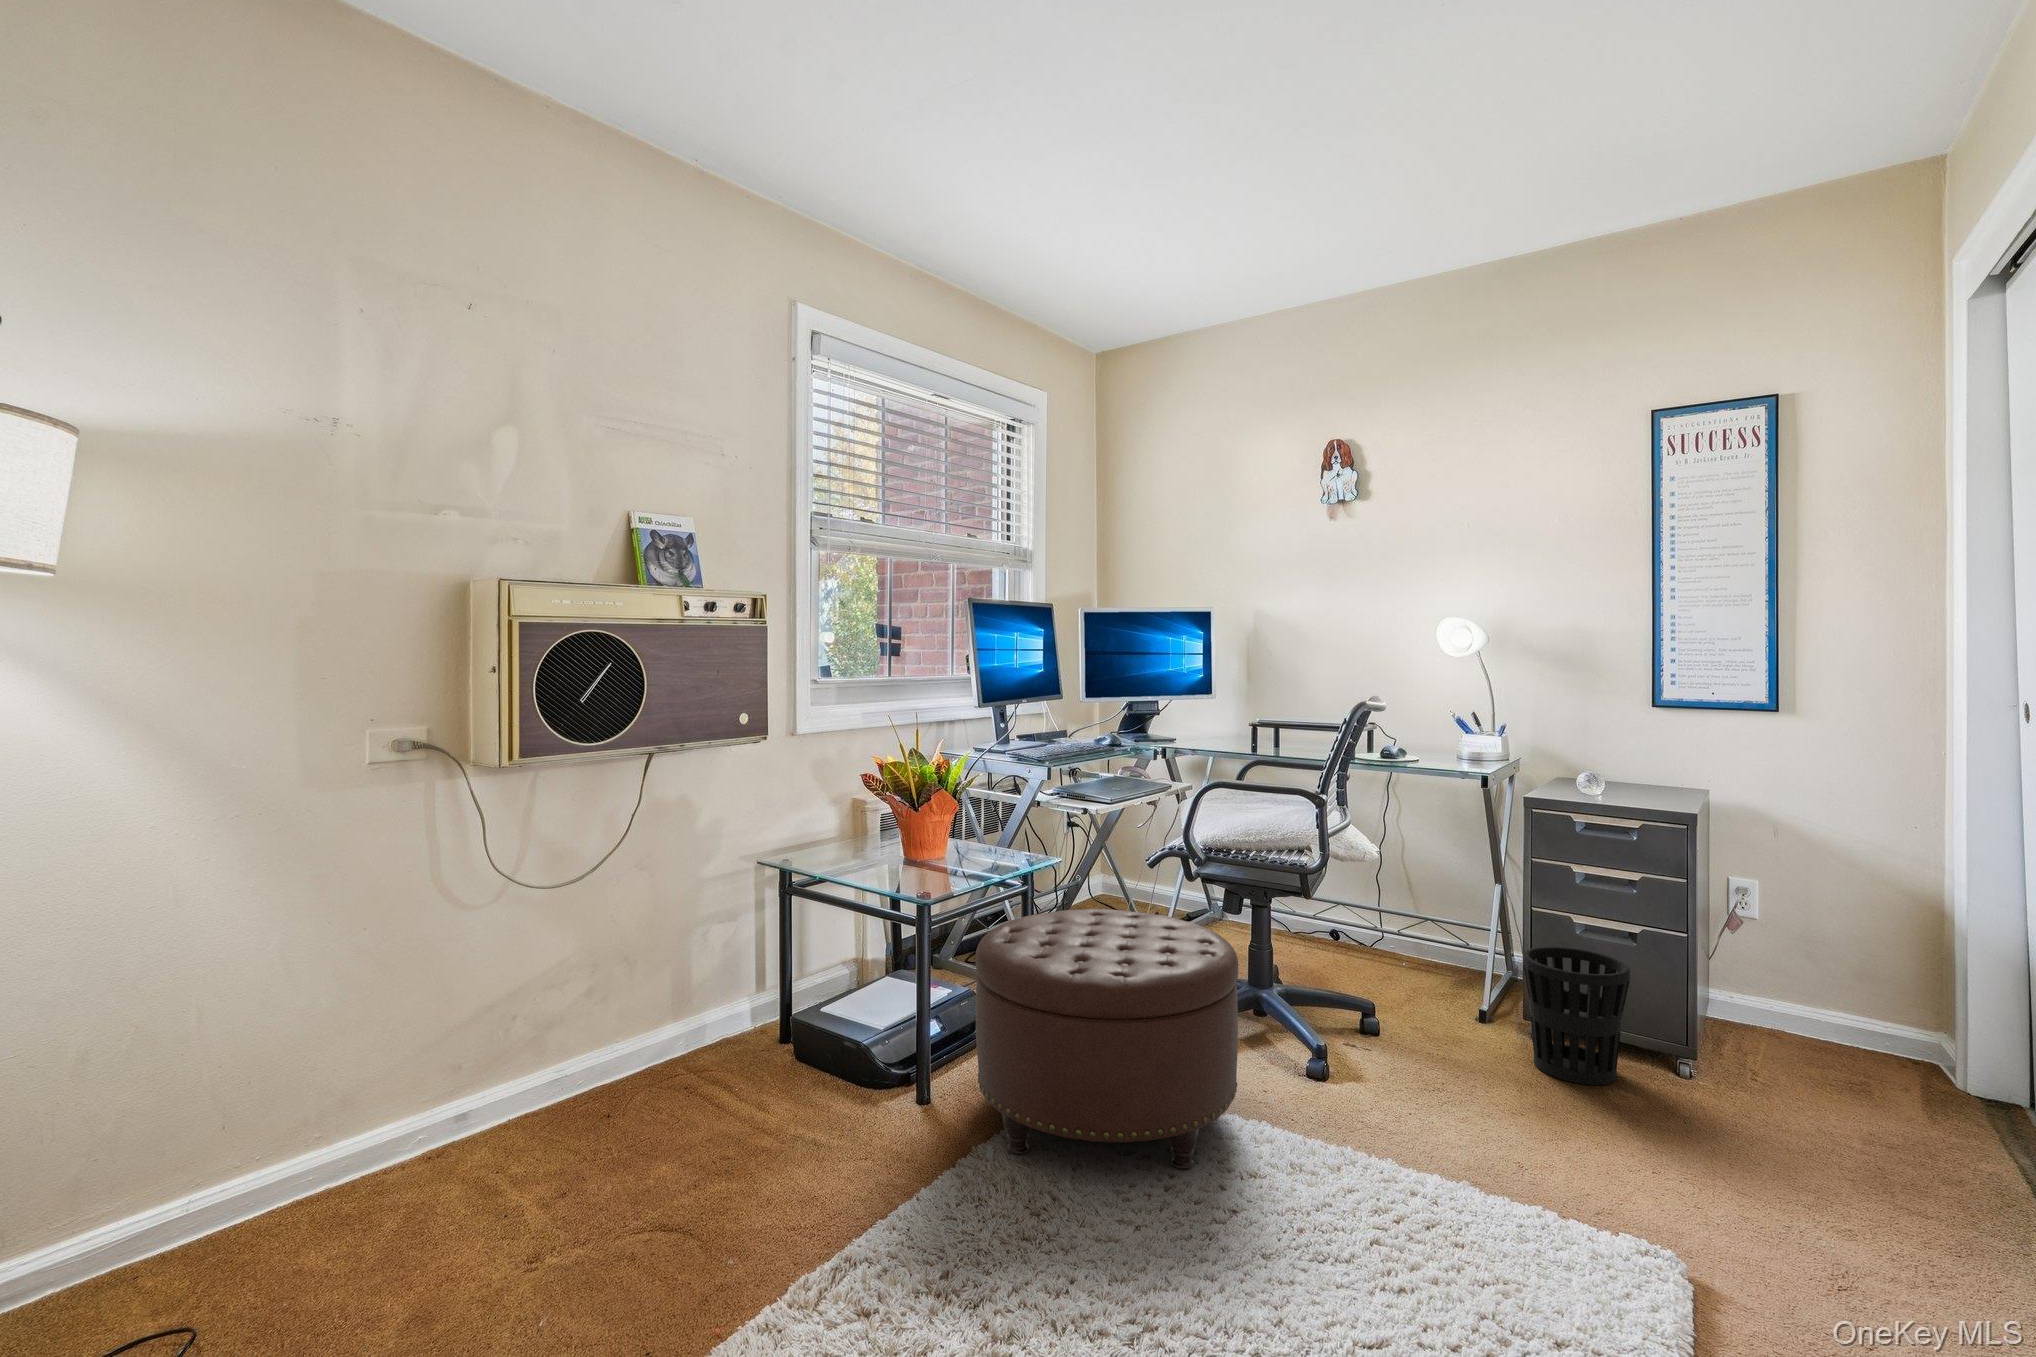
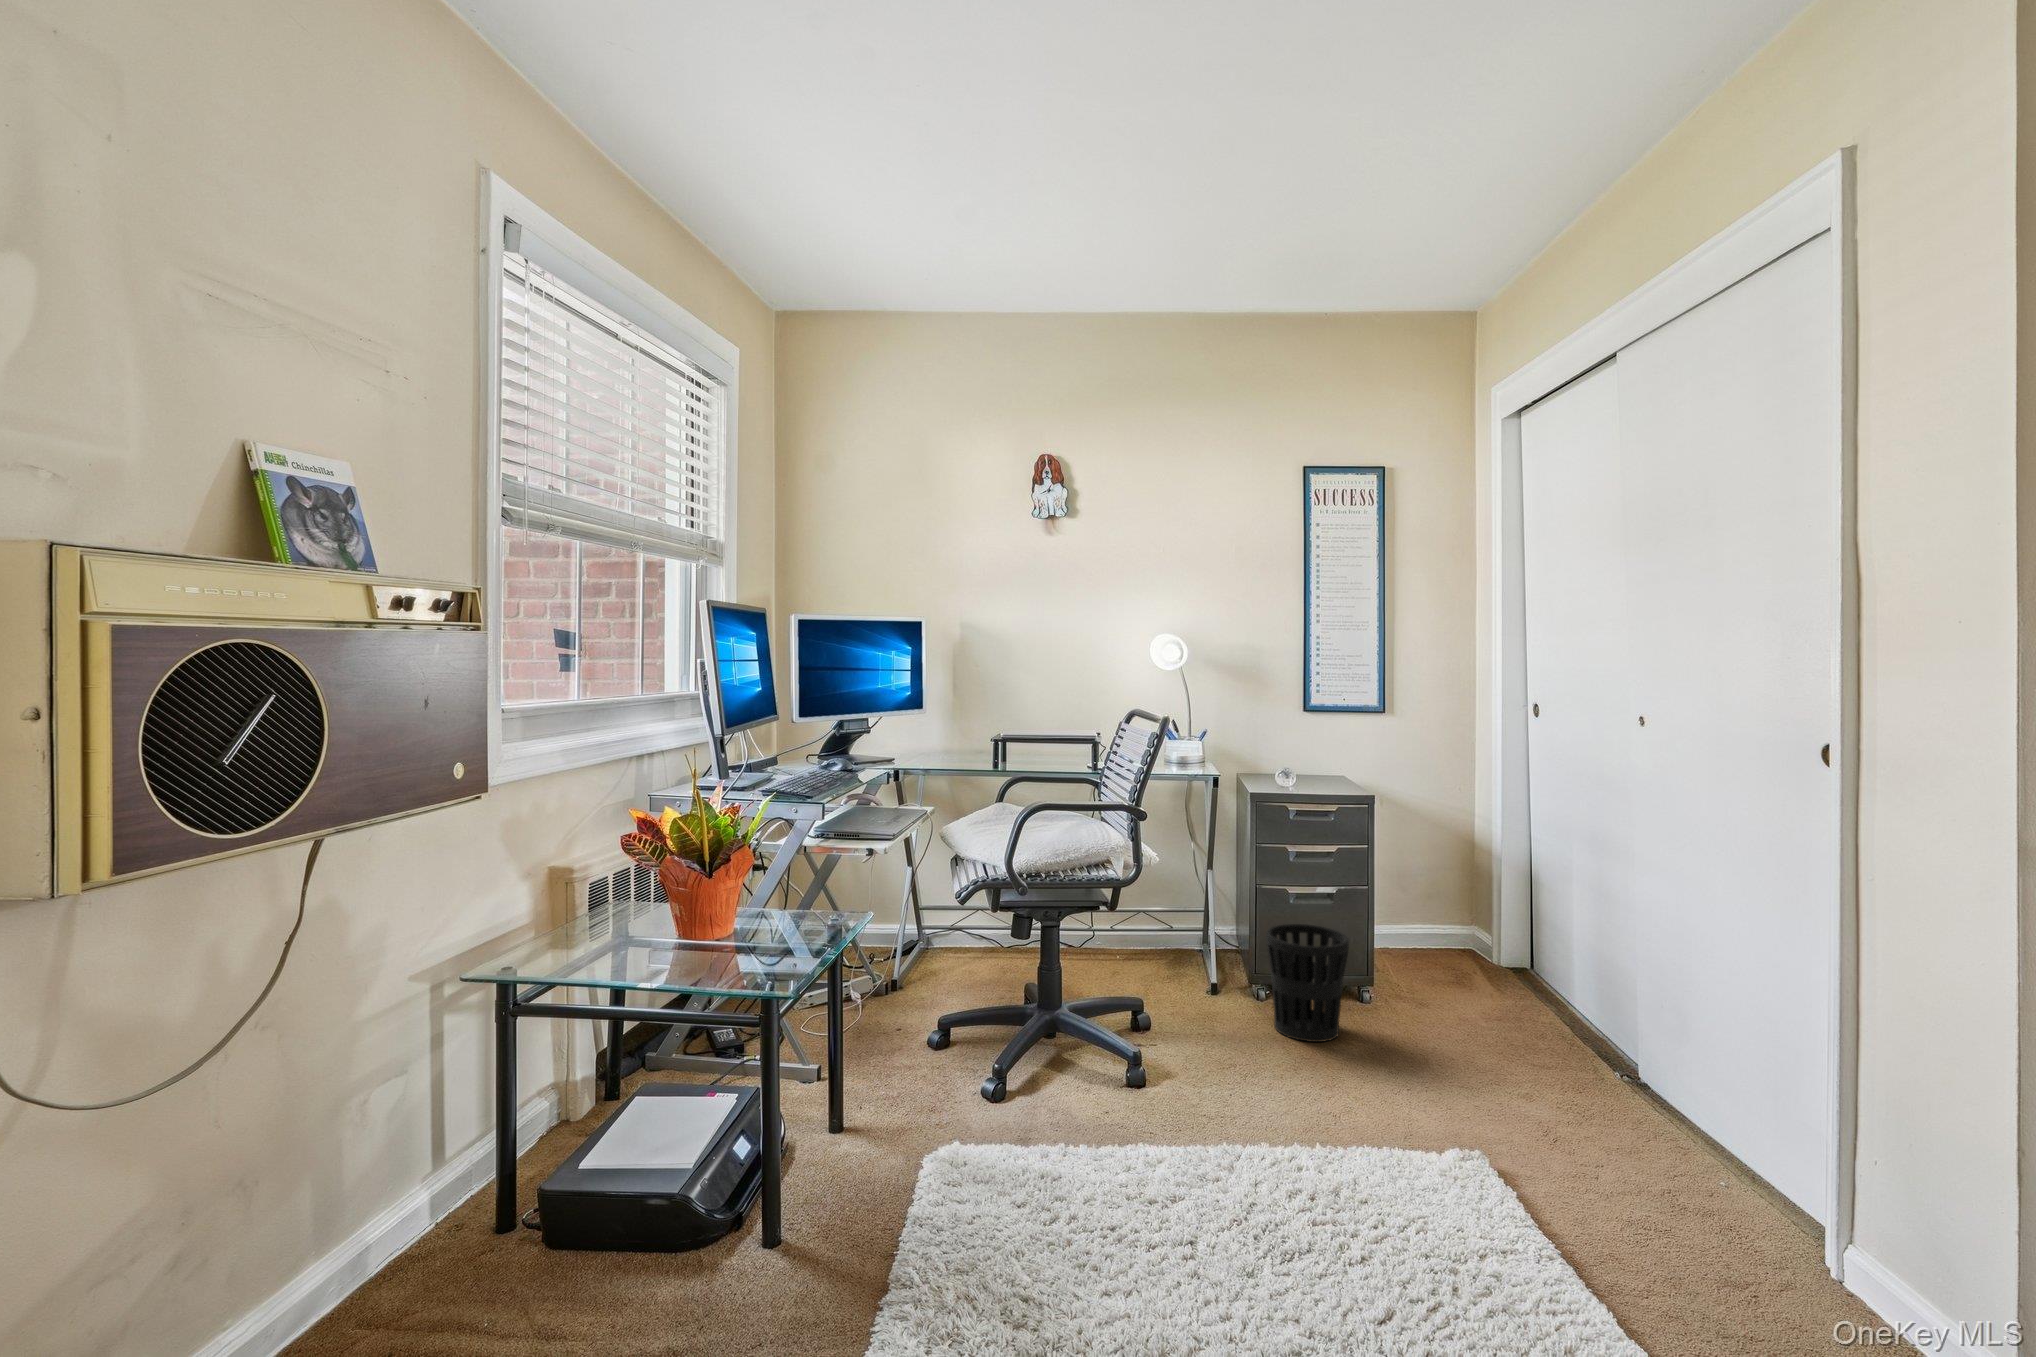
ottoman: present [976,909,1238,1169] -> none [839,957,1136,1283]

